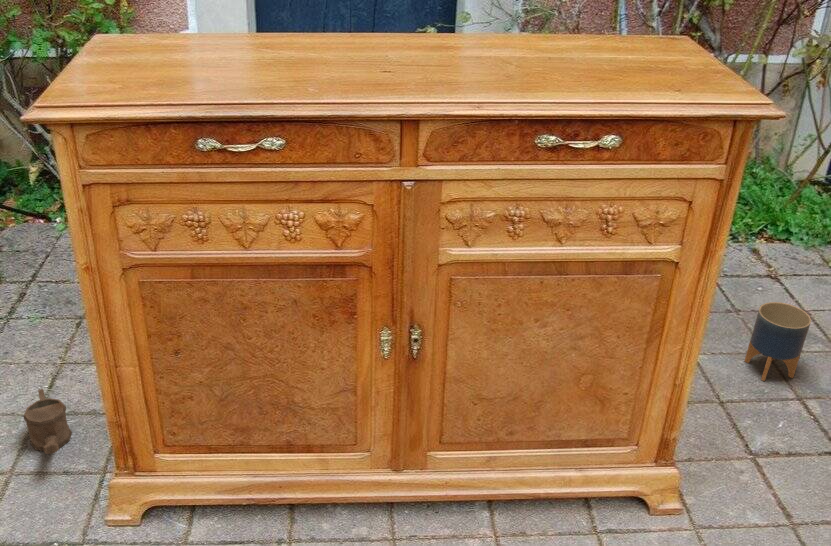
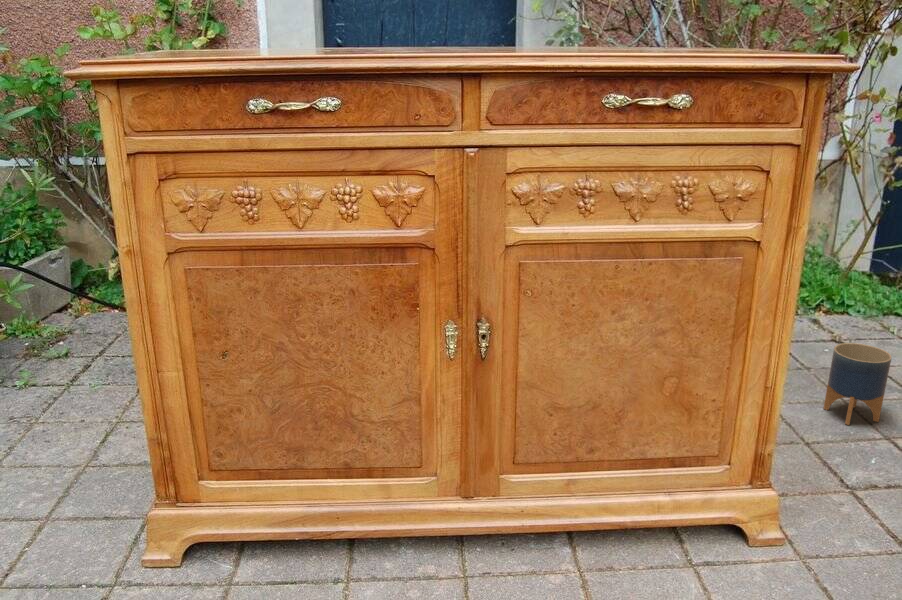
watering can: present [24,389,72,454] -> none [67,434,118,497]

